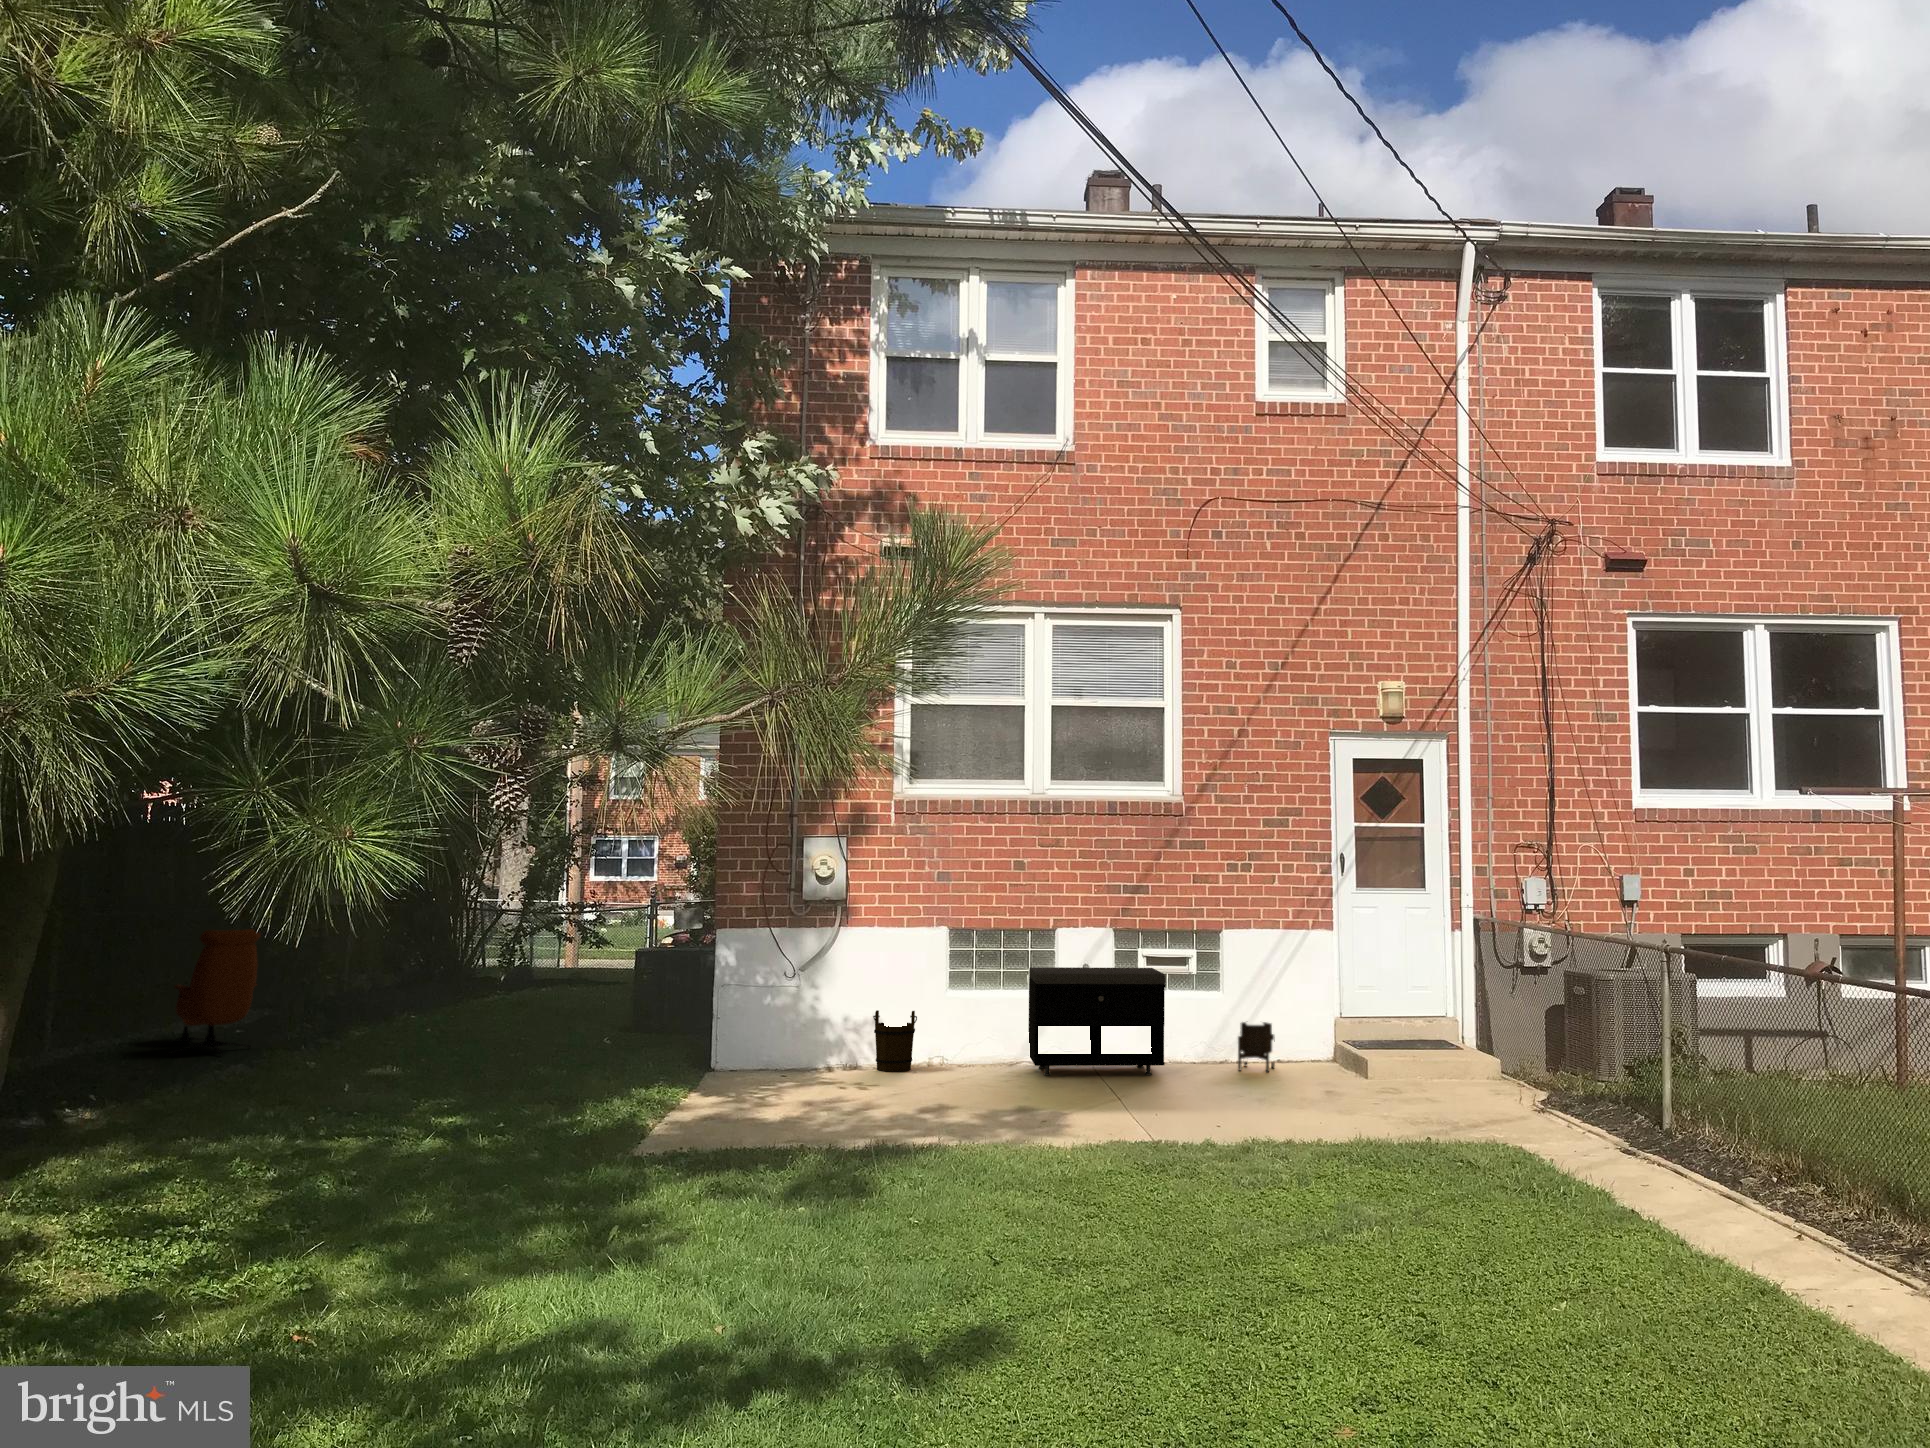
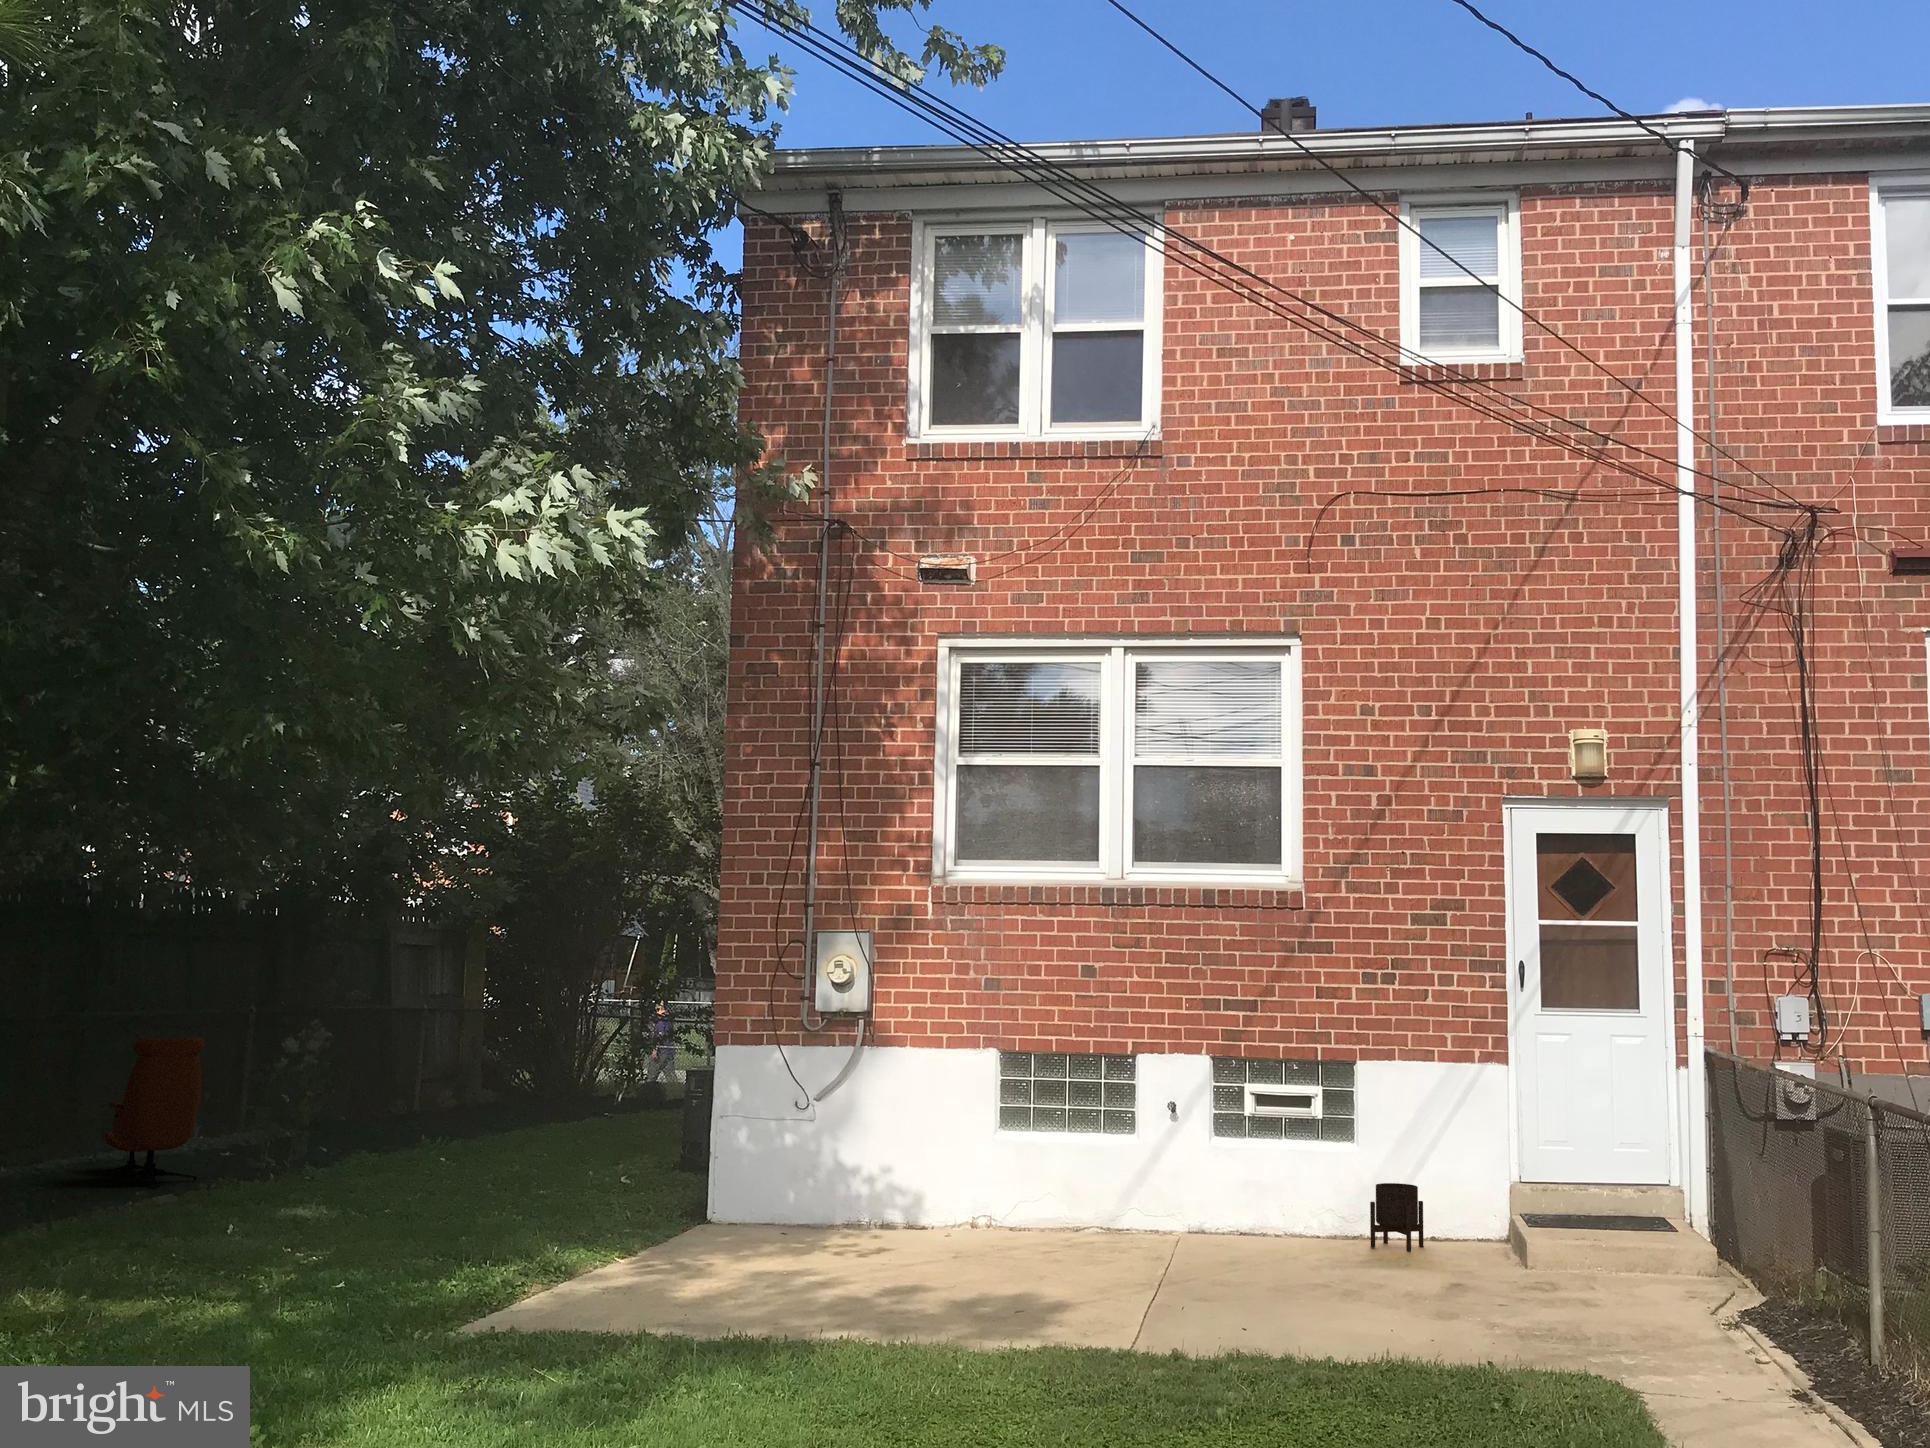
storage bench: present [1028,967,1165,1075] -> none [1093,1104,1265,1249]
bucket: present [873,1010,917,1072] -> none [897,1154,953,1233]

